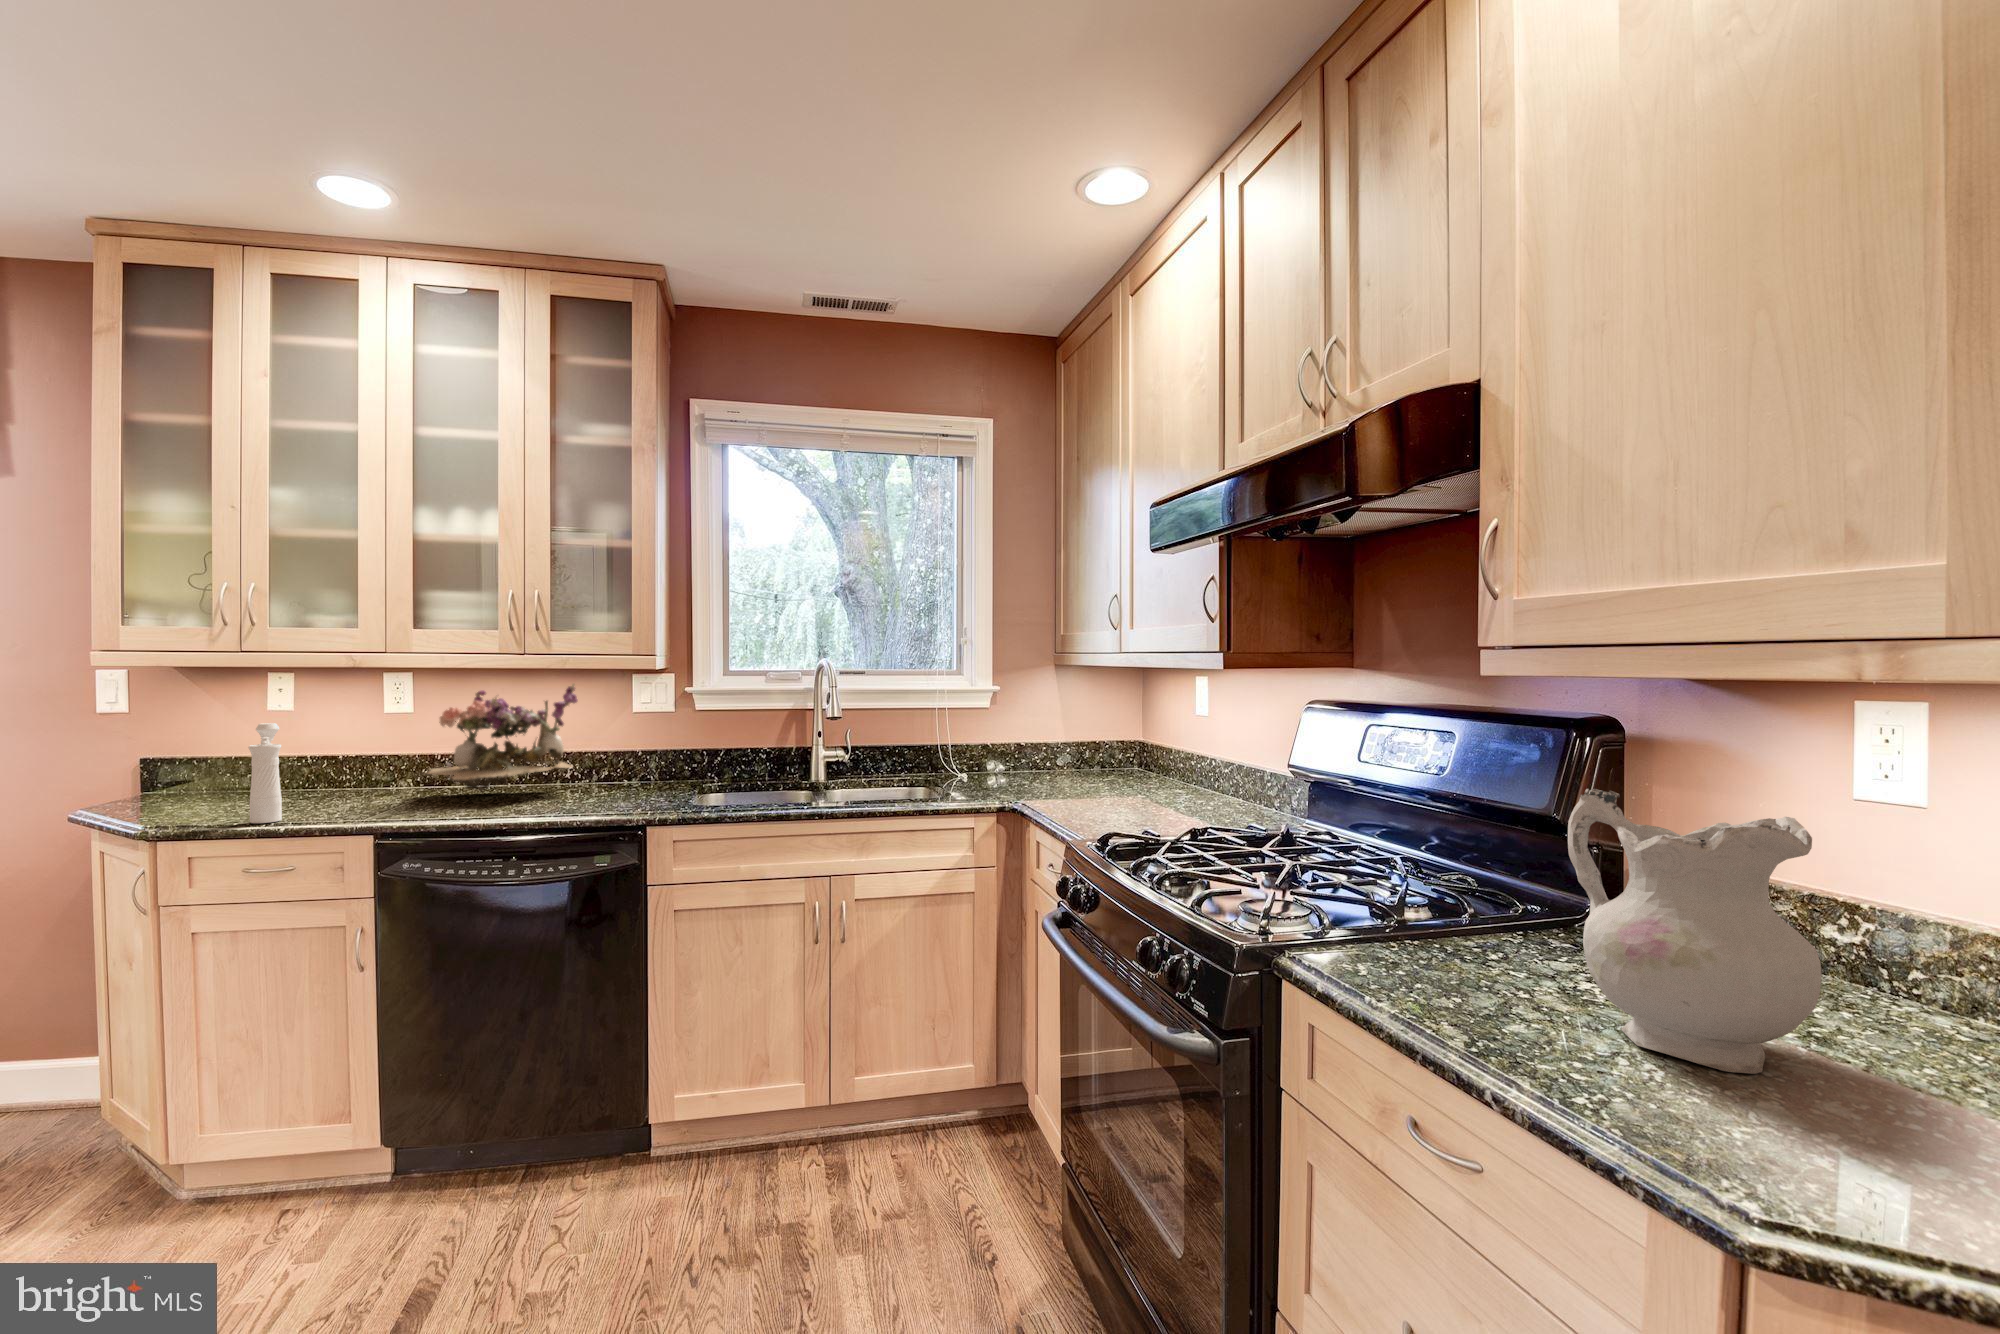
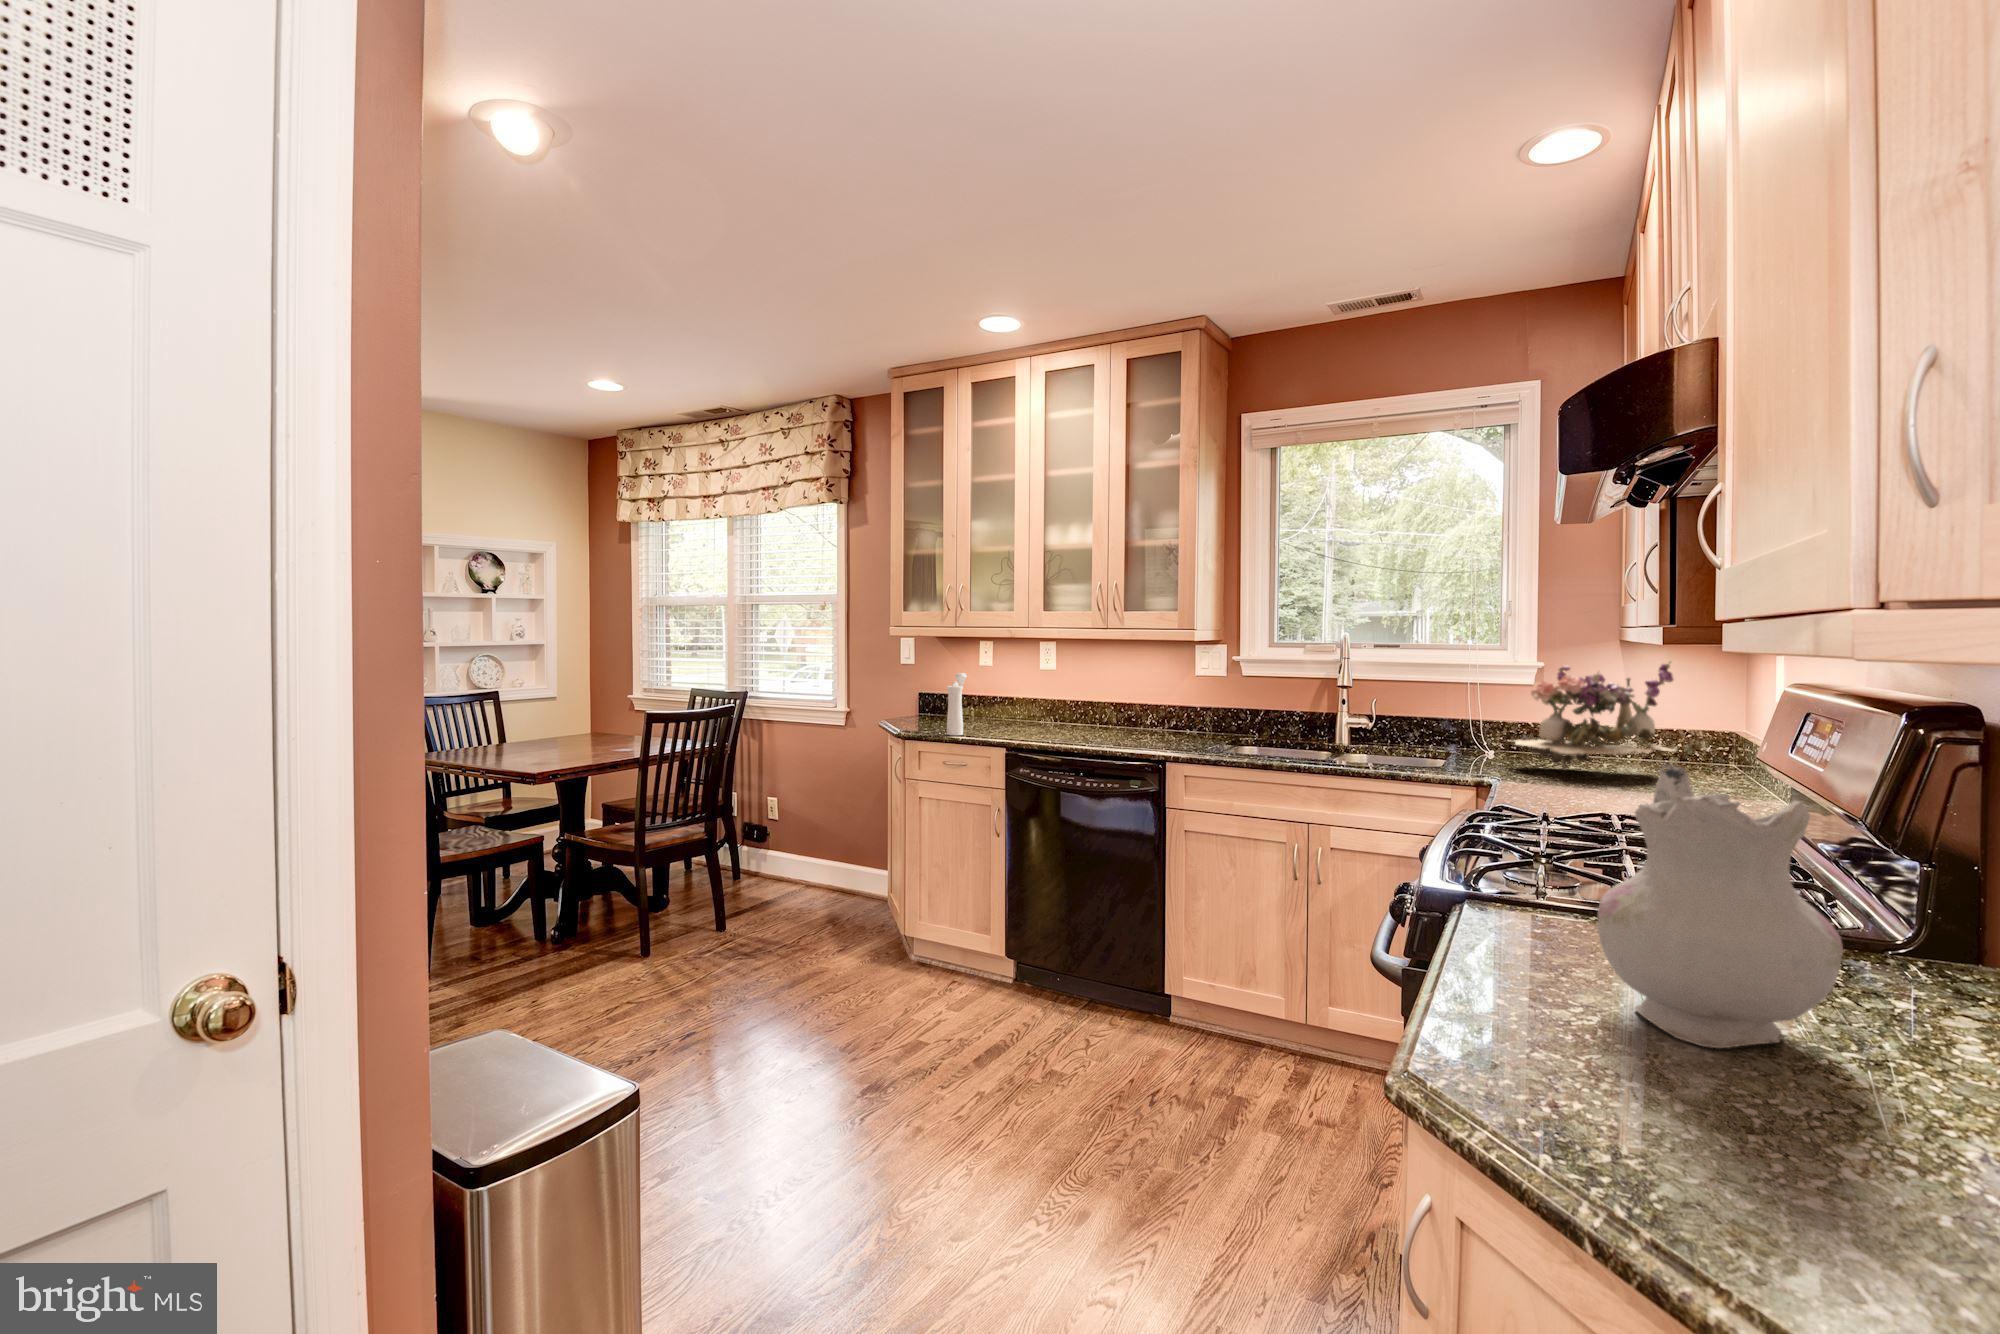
flower arrangement: present [427,684,578,793] -> present [1513,661,1674,769]

